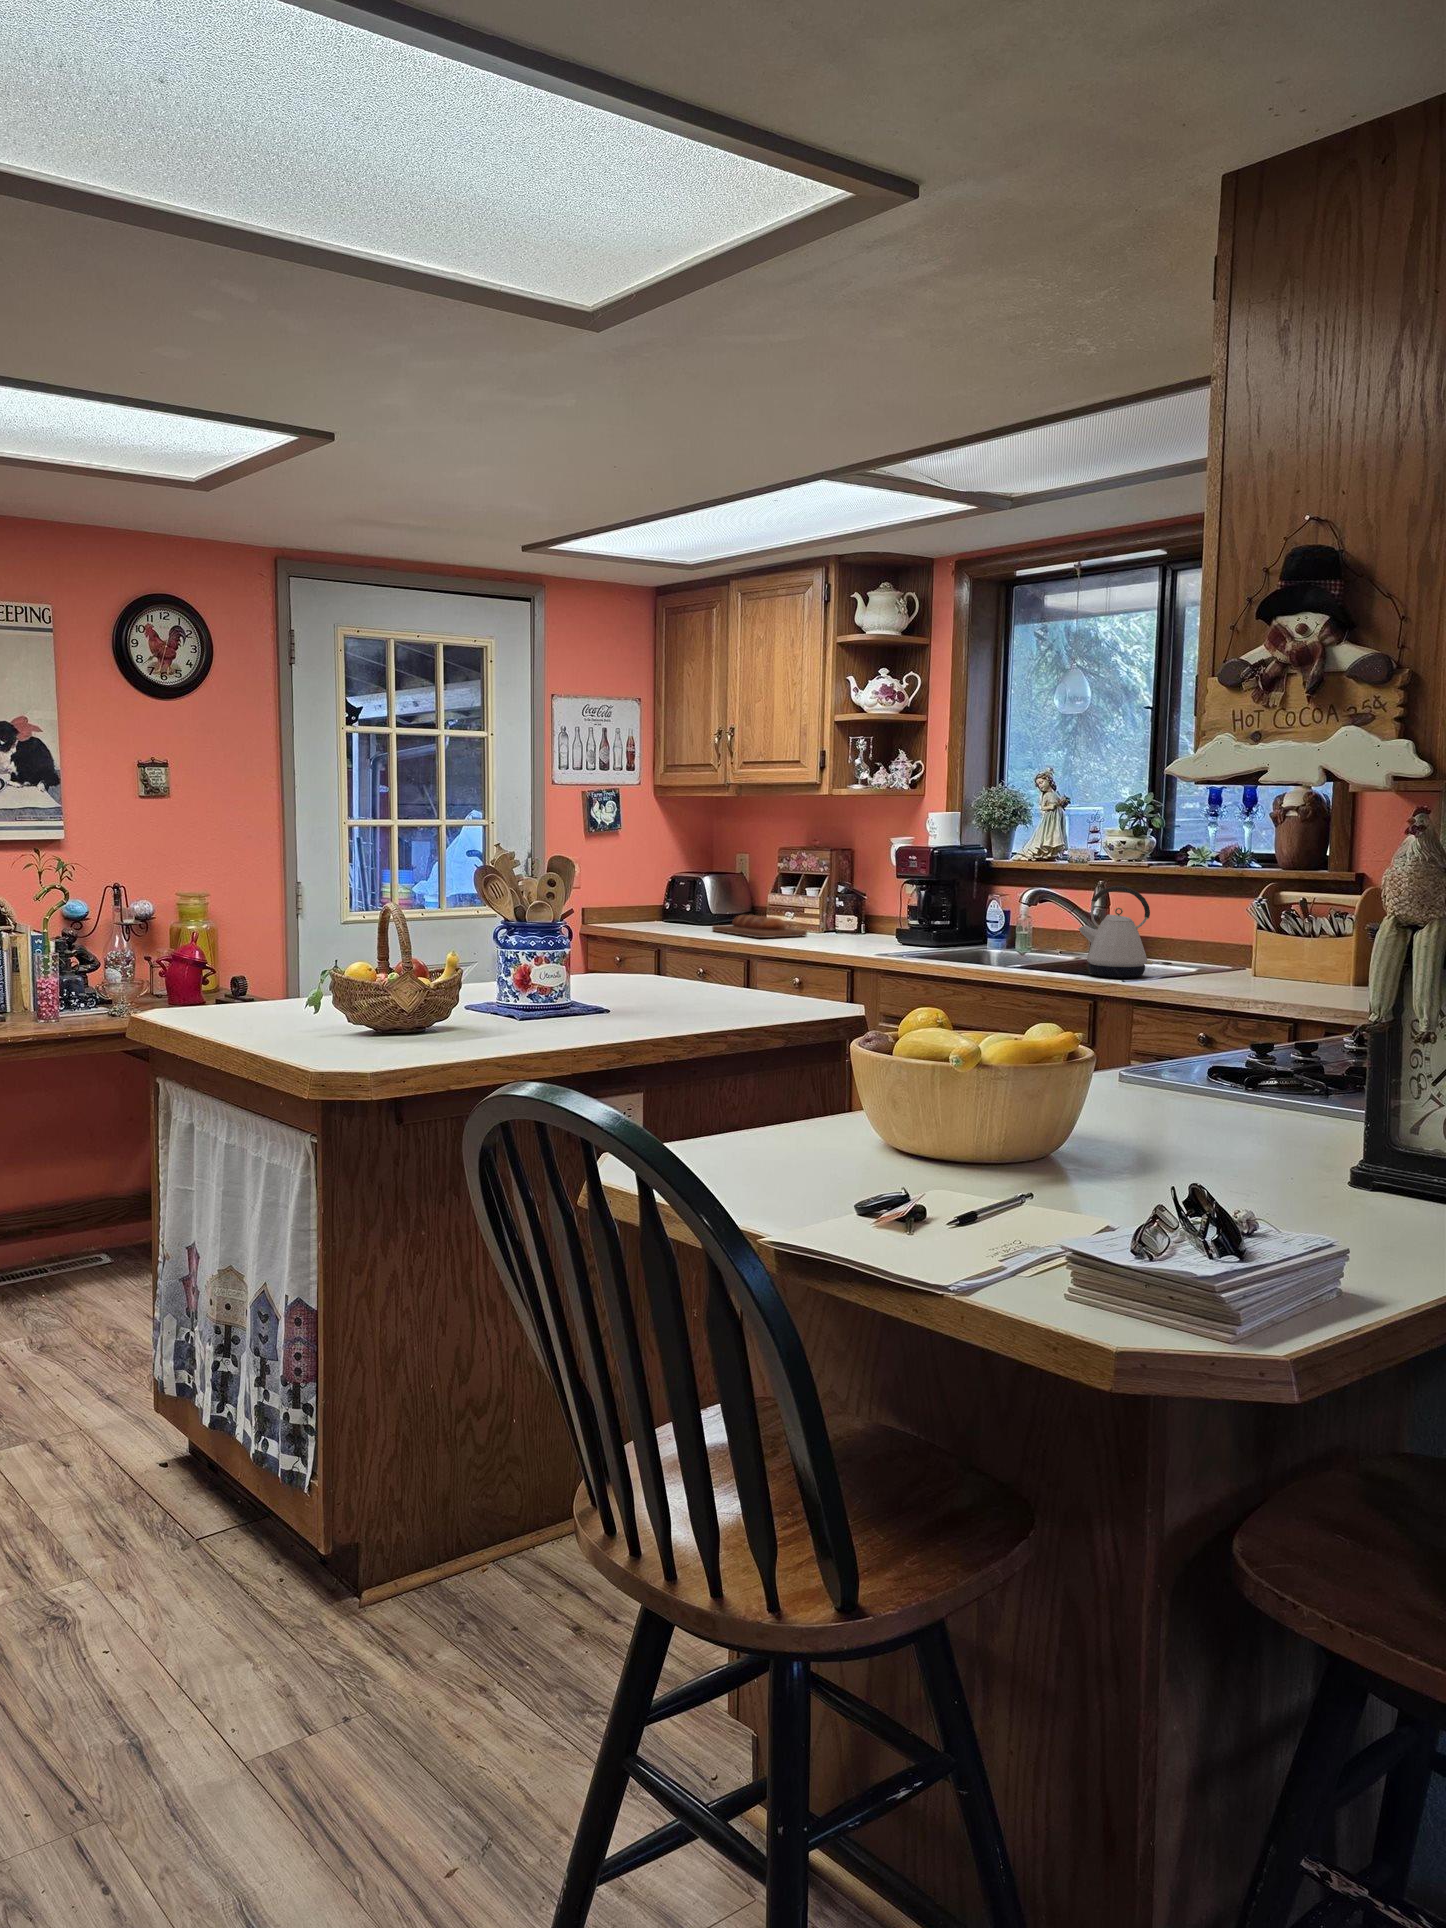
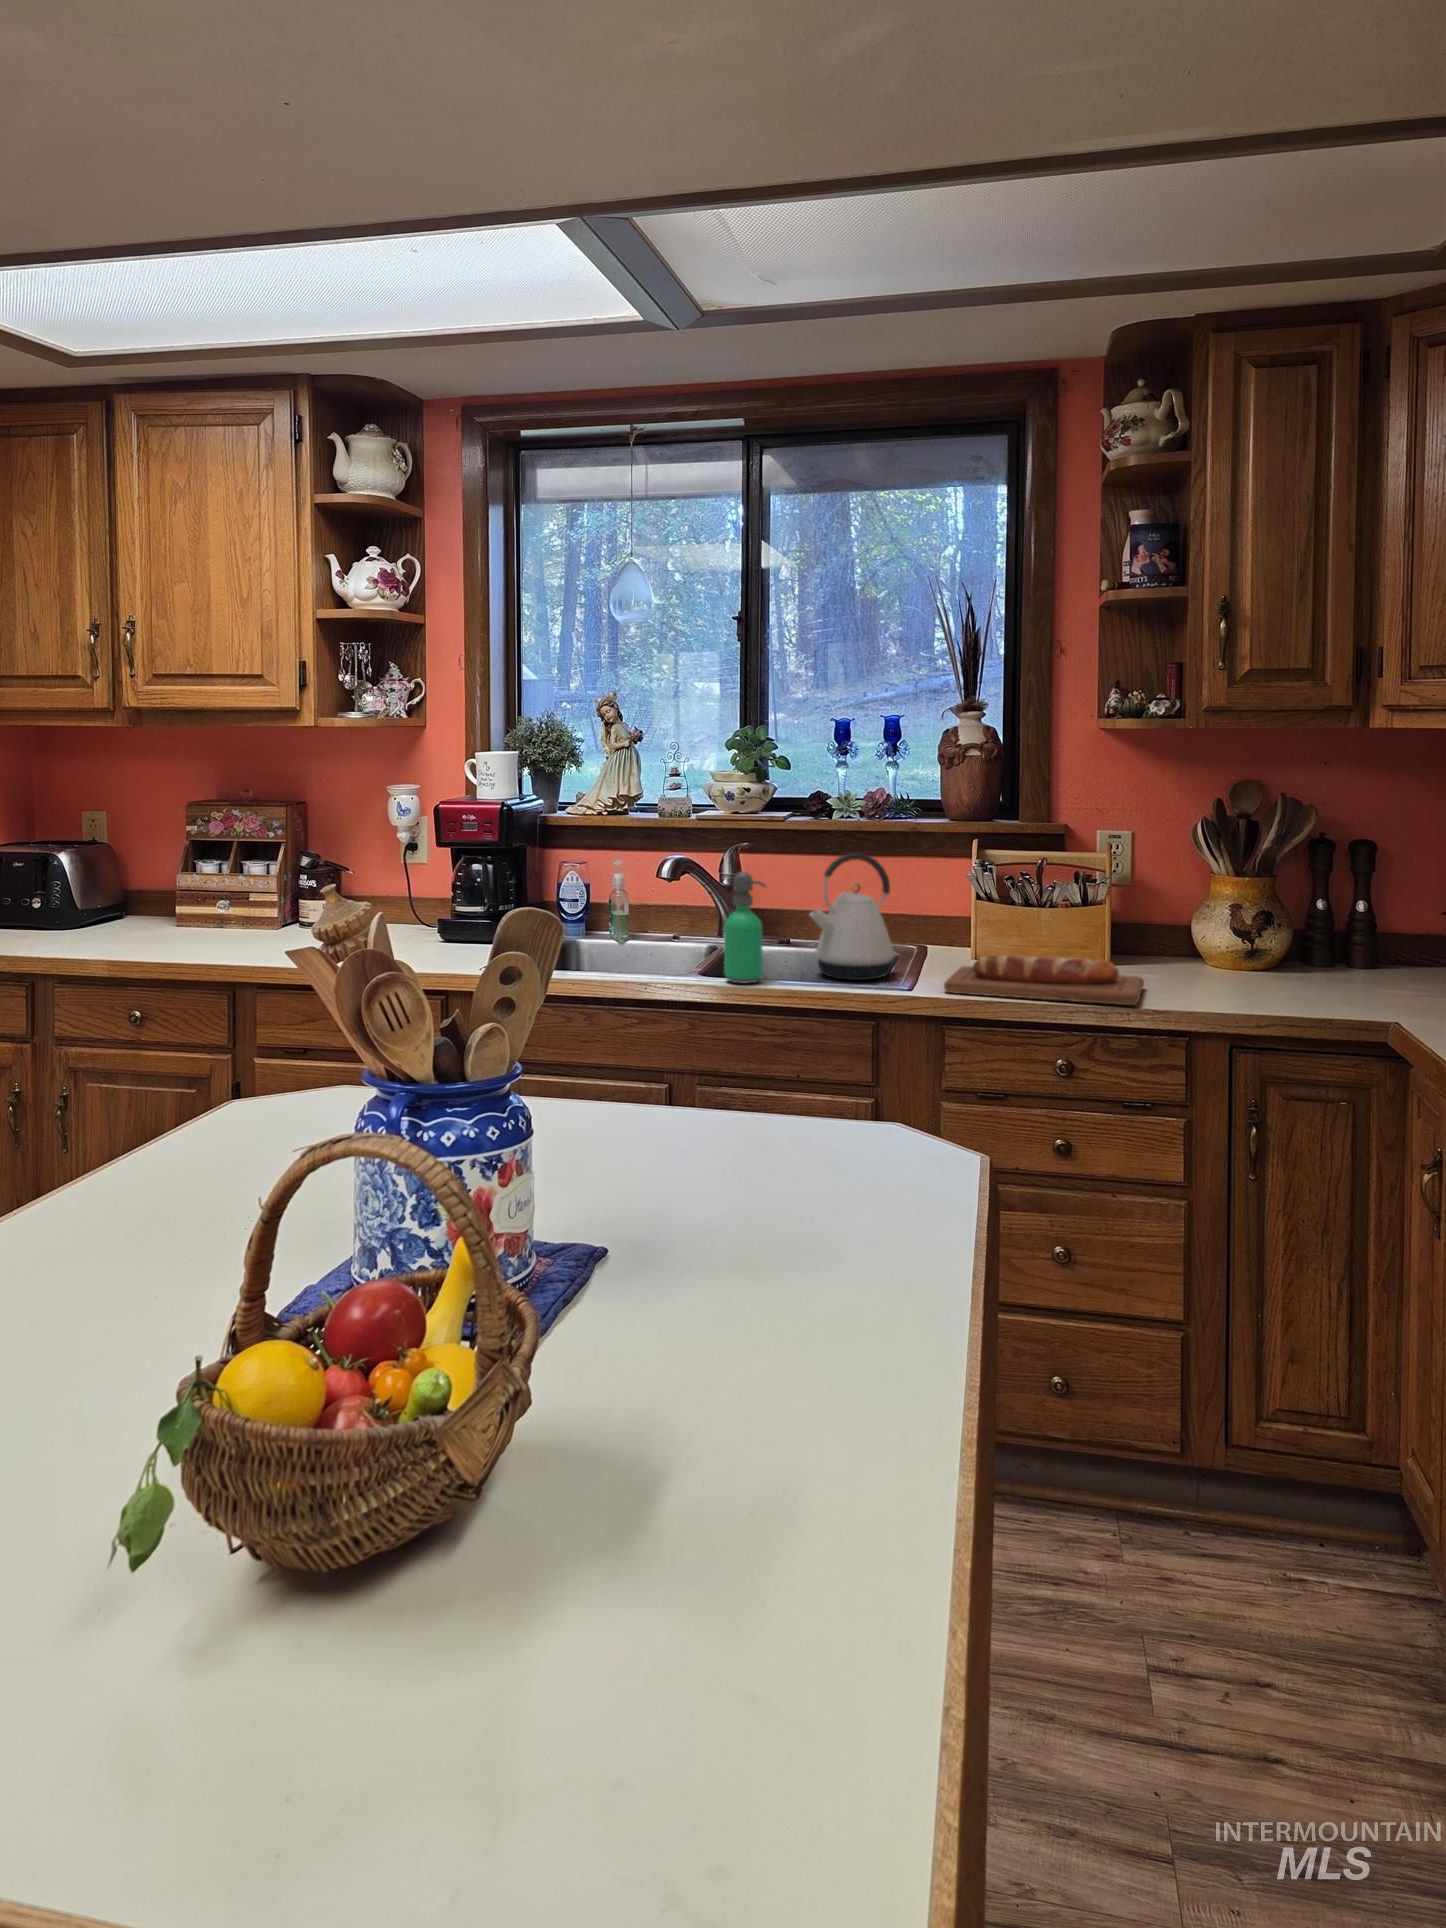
soap dispenser: none [1014,894,1042,972] -> present [724,872,766,983]
bread loaf: present [712,915,807,938] -> present [944,955,1144,1005]

